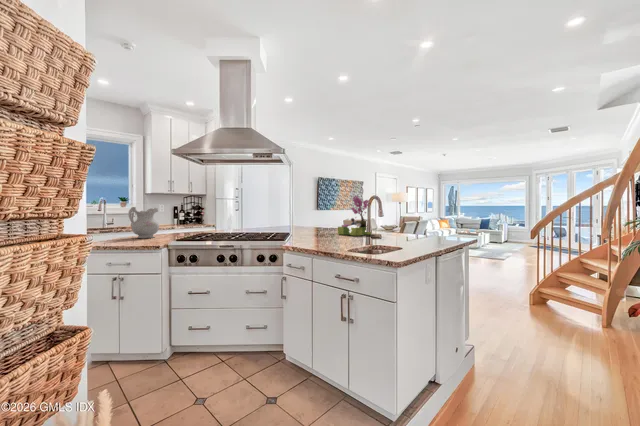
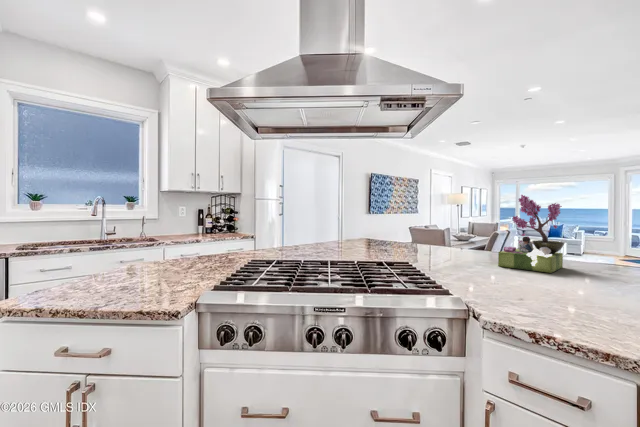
ceramic pitcher: present [129,207,159,238] -> none [121,214,178,274]

